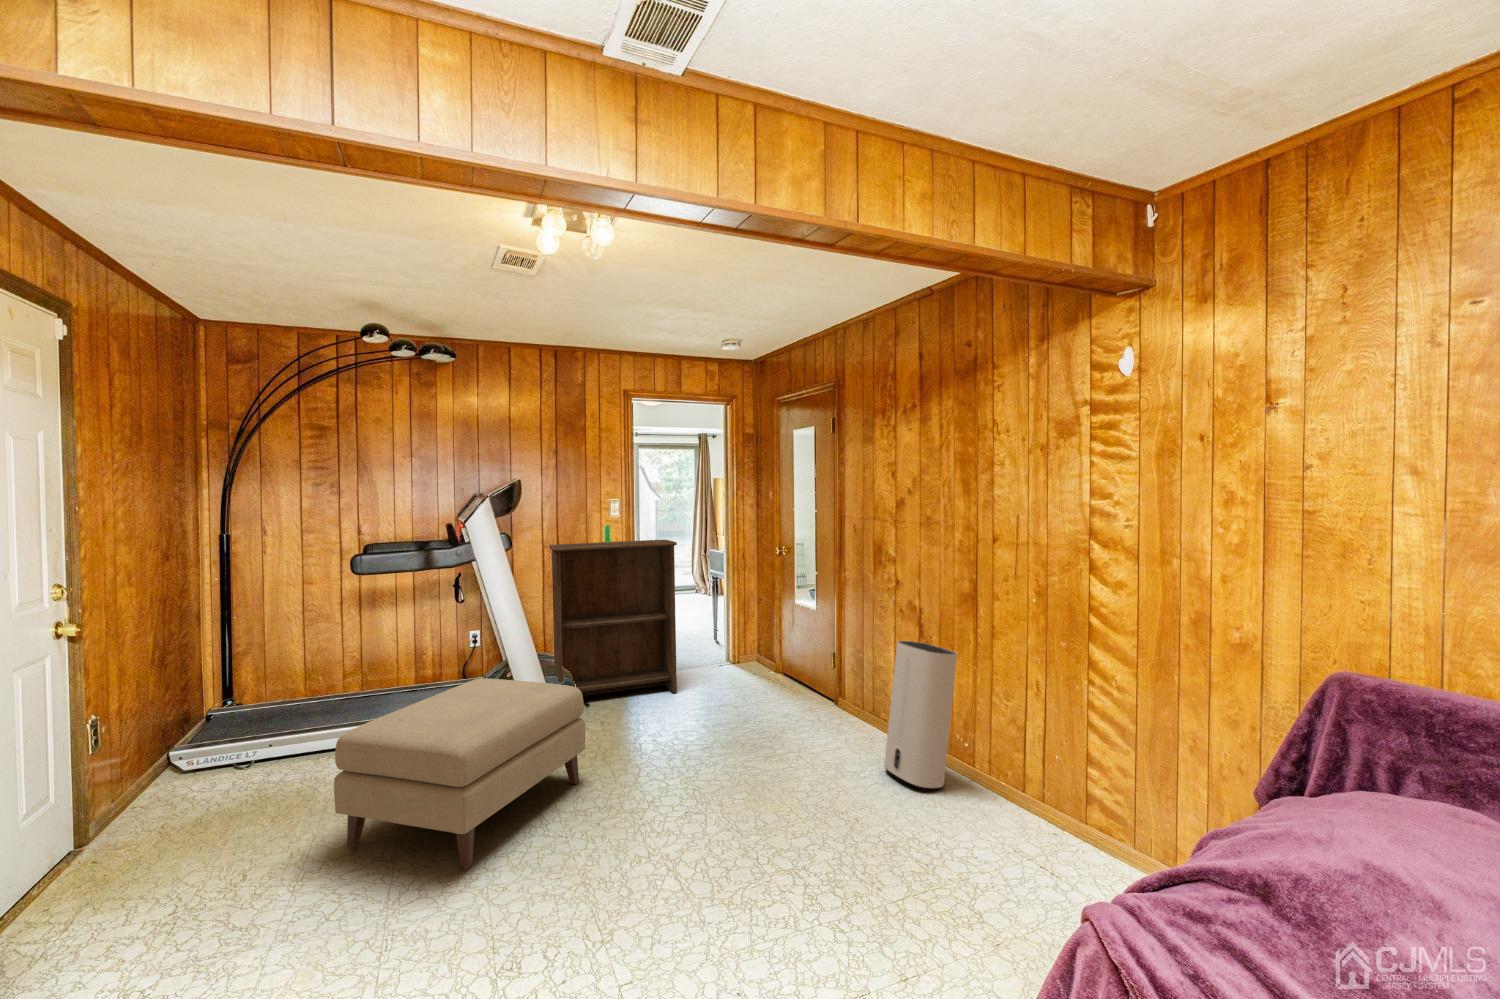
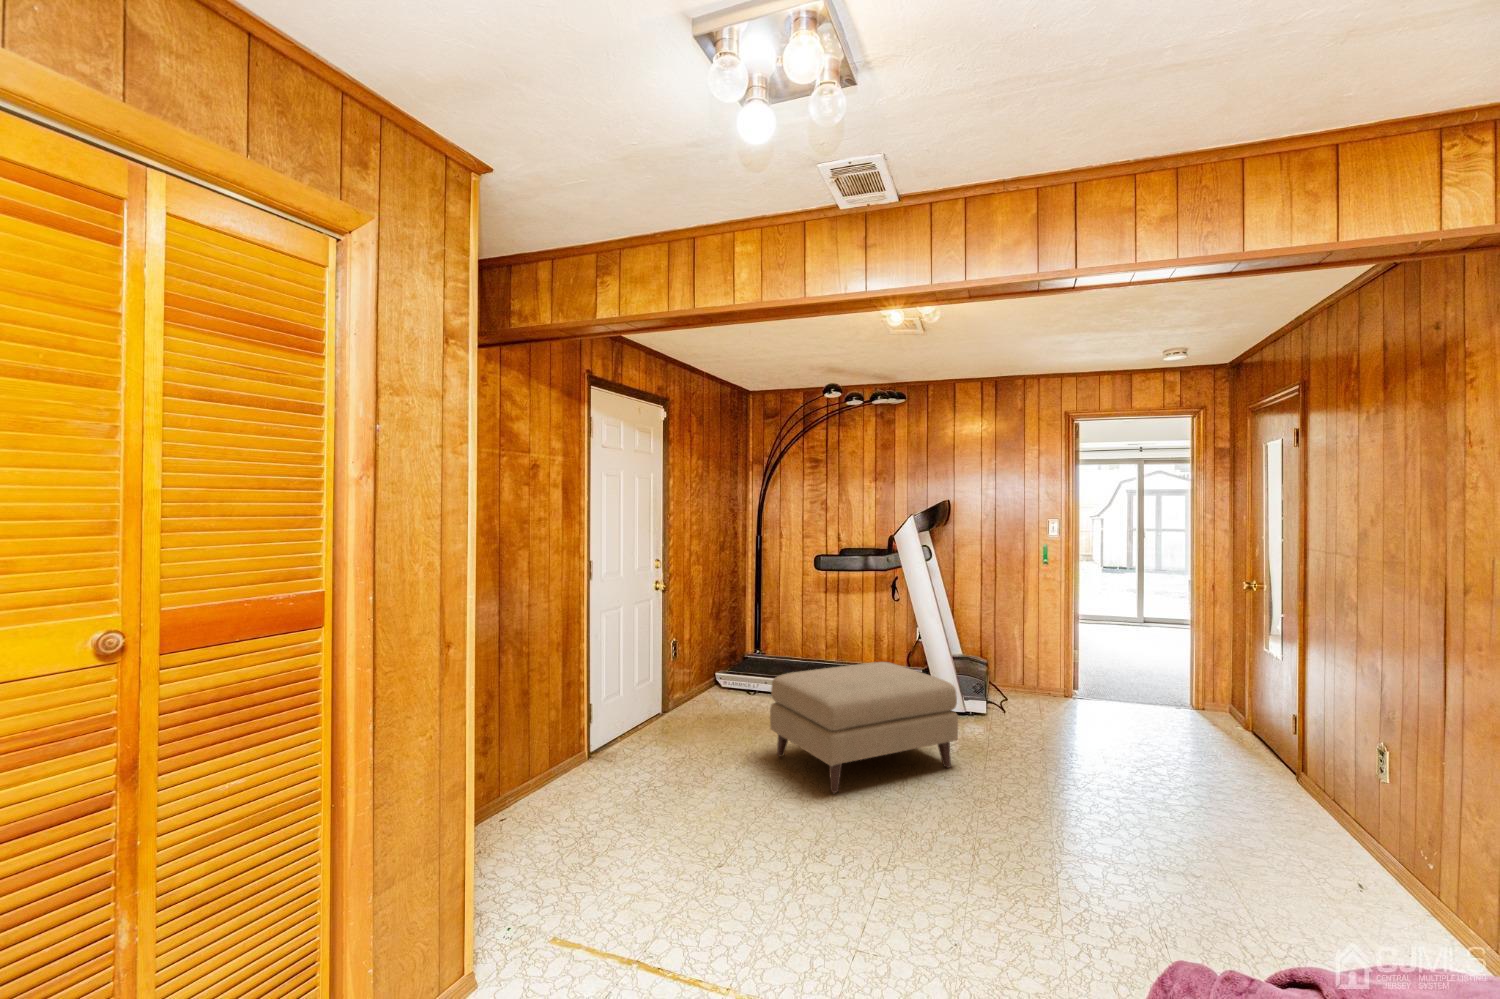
bookshelf: present [549,540,677,695] -> none [974,560,1104,725]
air purifier: present [884,641,957,788] -> none [1294,709,1408,907]

